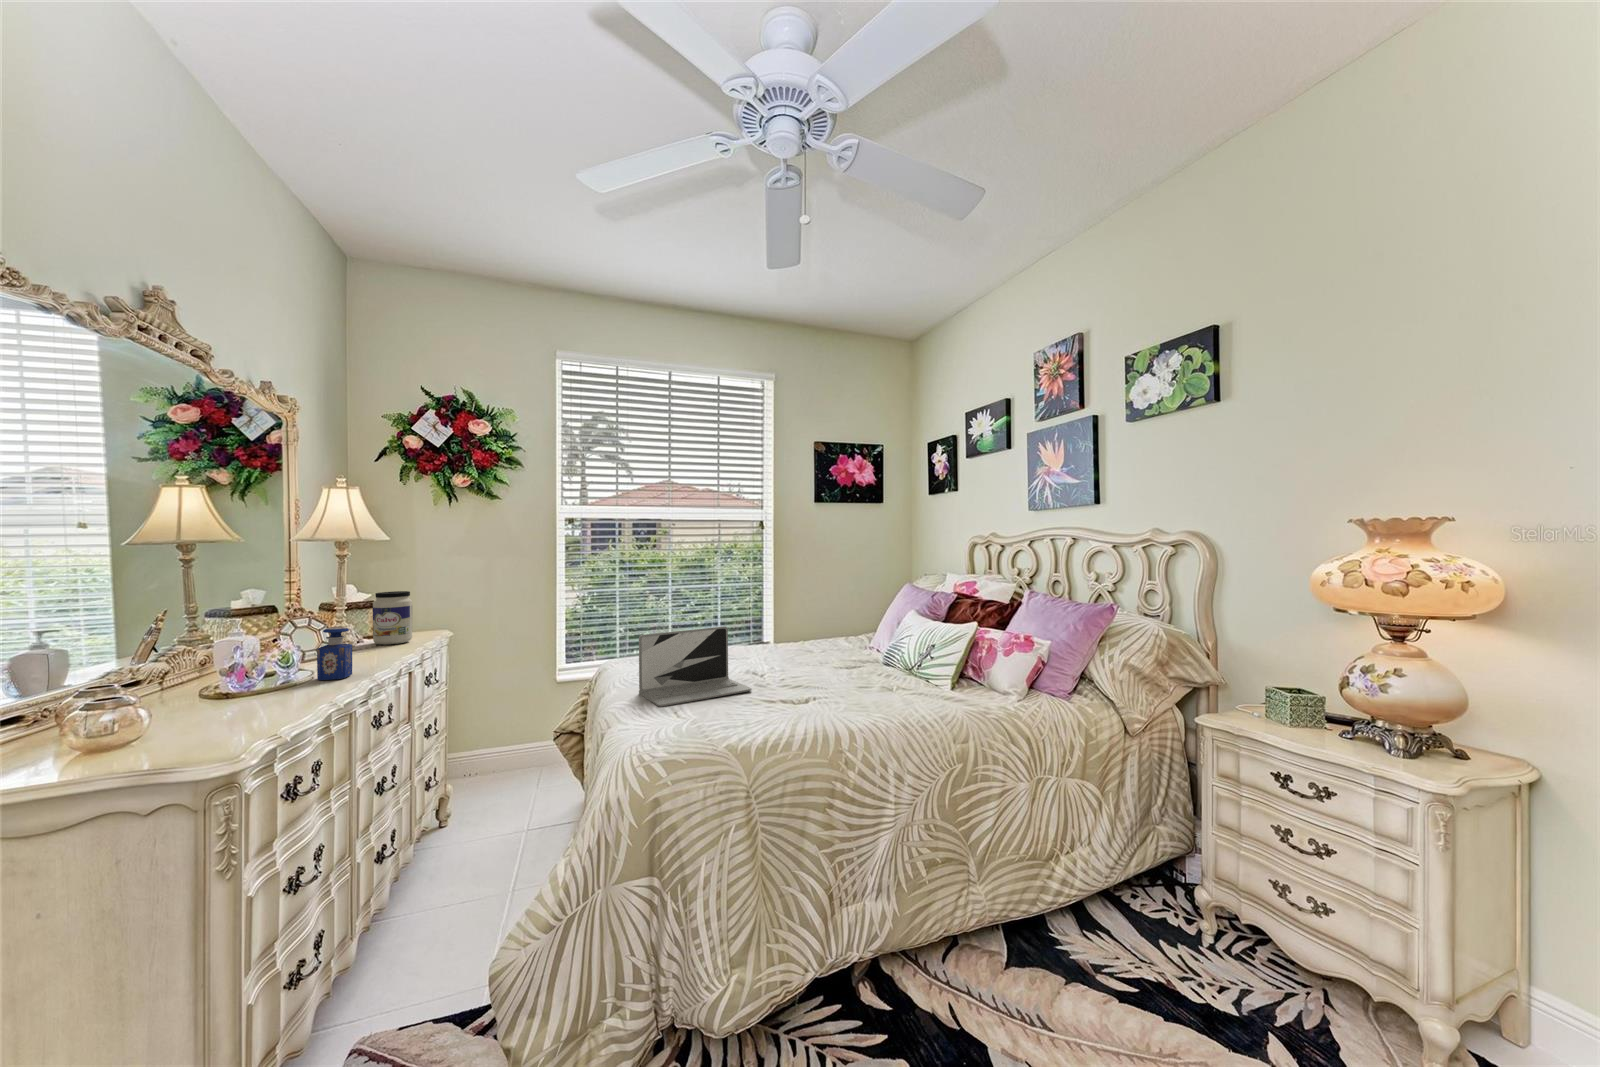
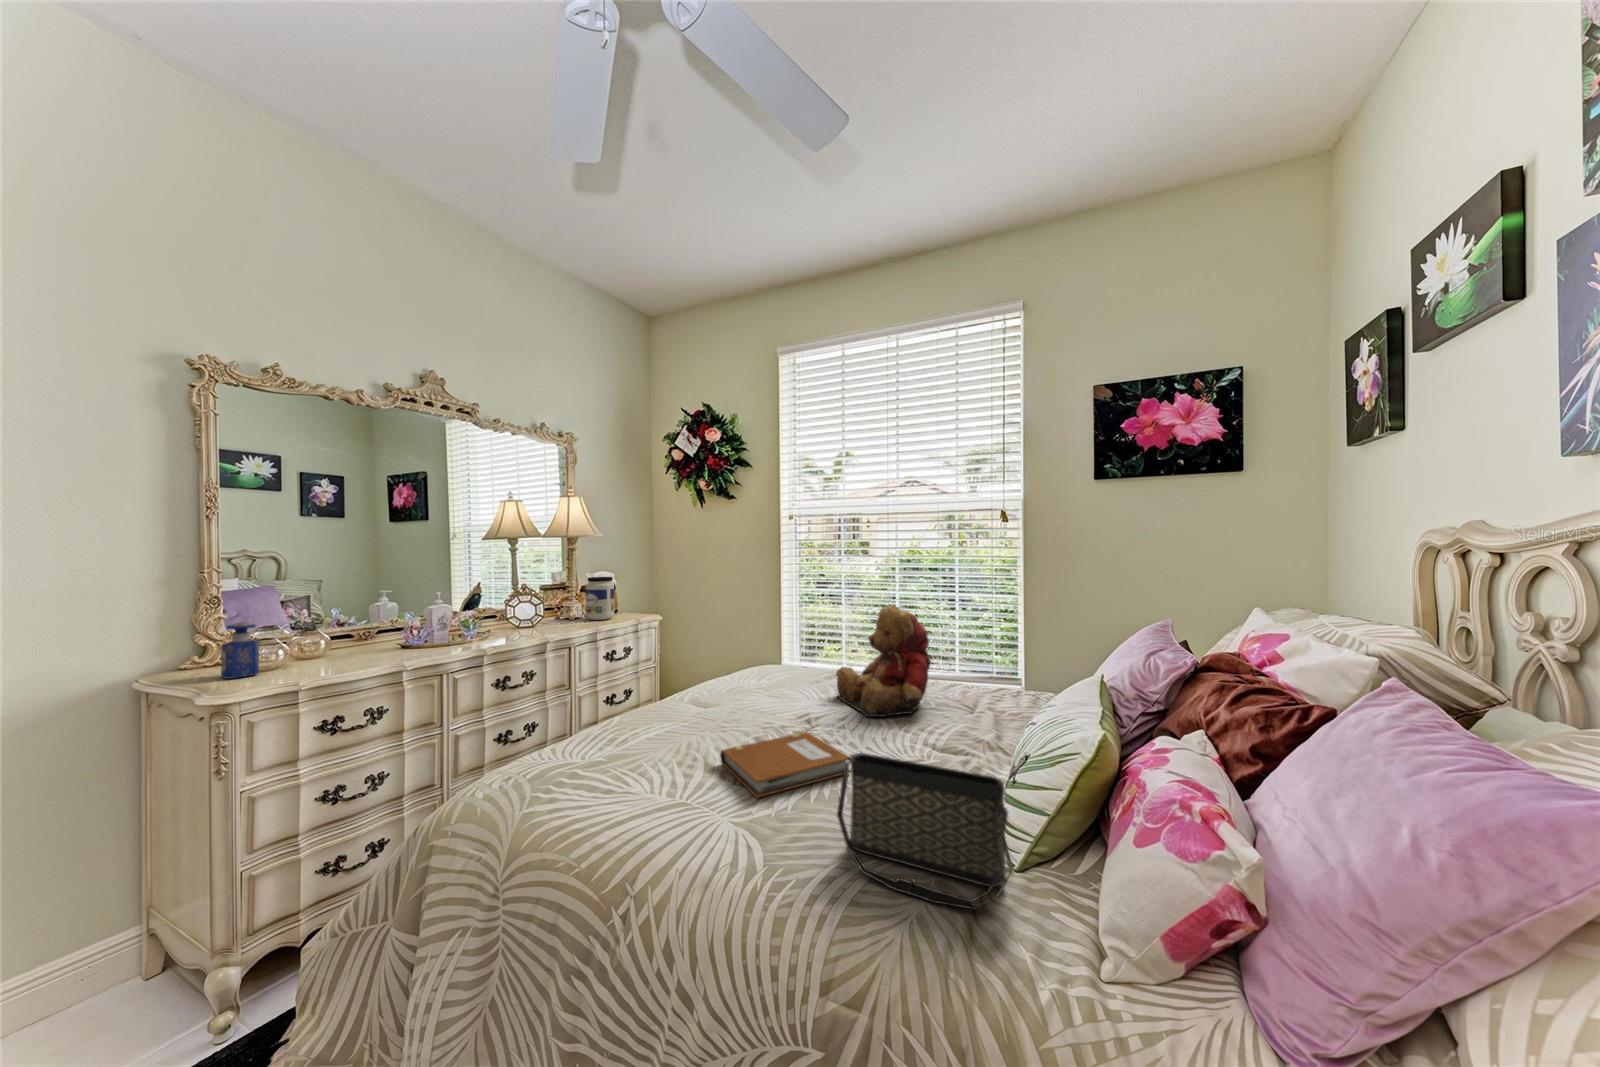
teddy bear: none [733,590,810,667] -> present [836,605,931,717]
laptop: present [639,626,752,706] -> none [621,642,763,741]
perfume bottle: present [317,627,352,680] -> present [221,623,259,679]
handbag: none [896,650,978,706] -> present [837,753,1012,910]
notebook: none [771,674,839,703] -> present [720,732,851,798]

